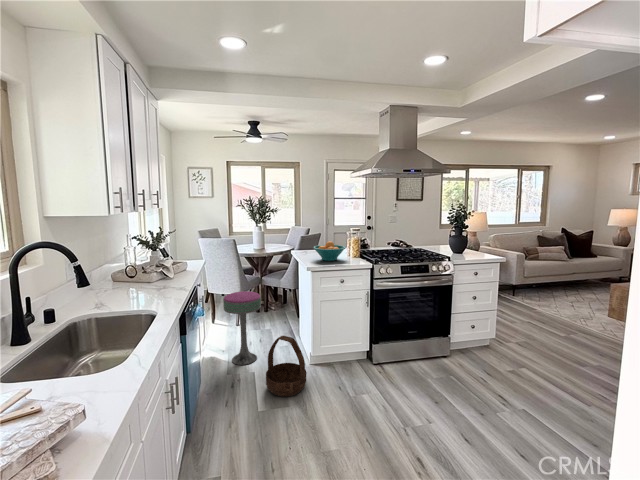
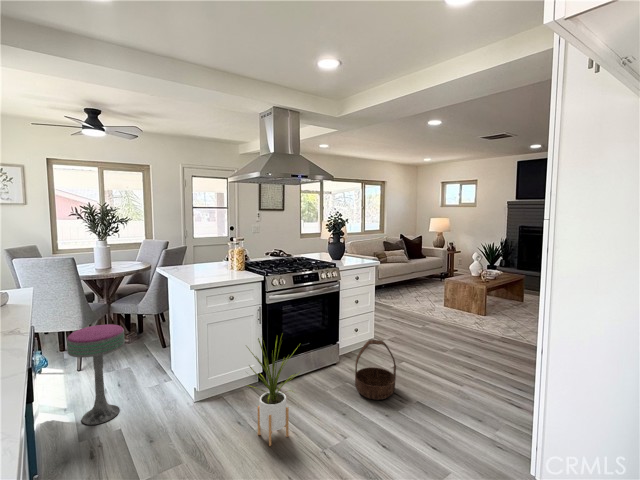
fruit bowl: present [313,241,345,261] -> none [194,254,233,277]
house plant: none [339,314,392,415] -> present [247,336,298,446]
basket: present [266,336,306,397] -> present [355,340,396,400]

